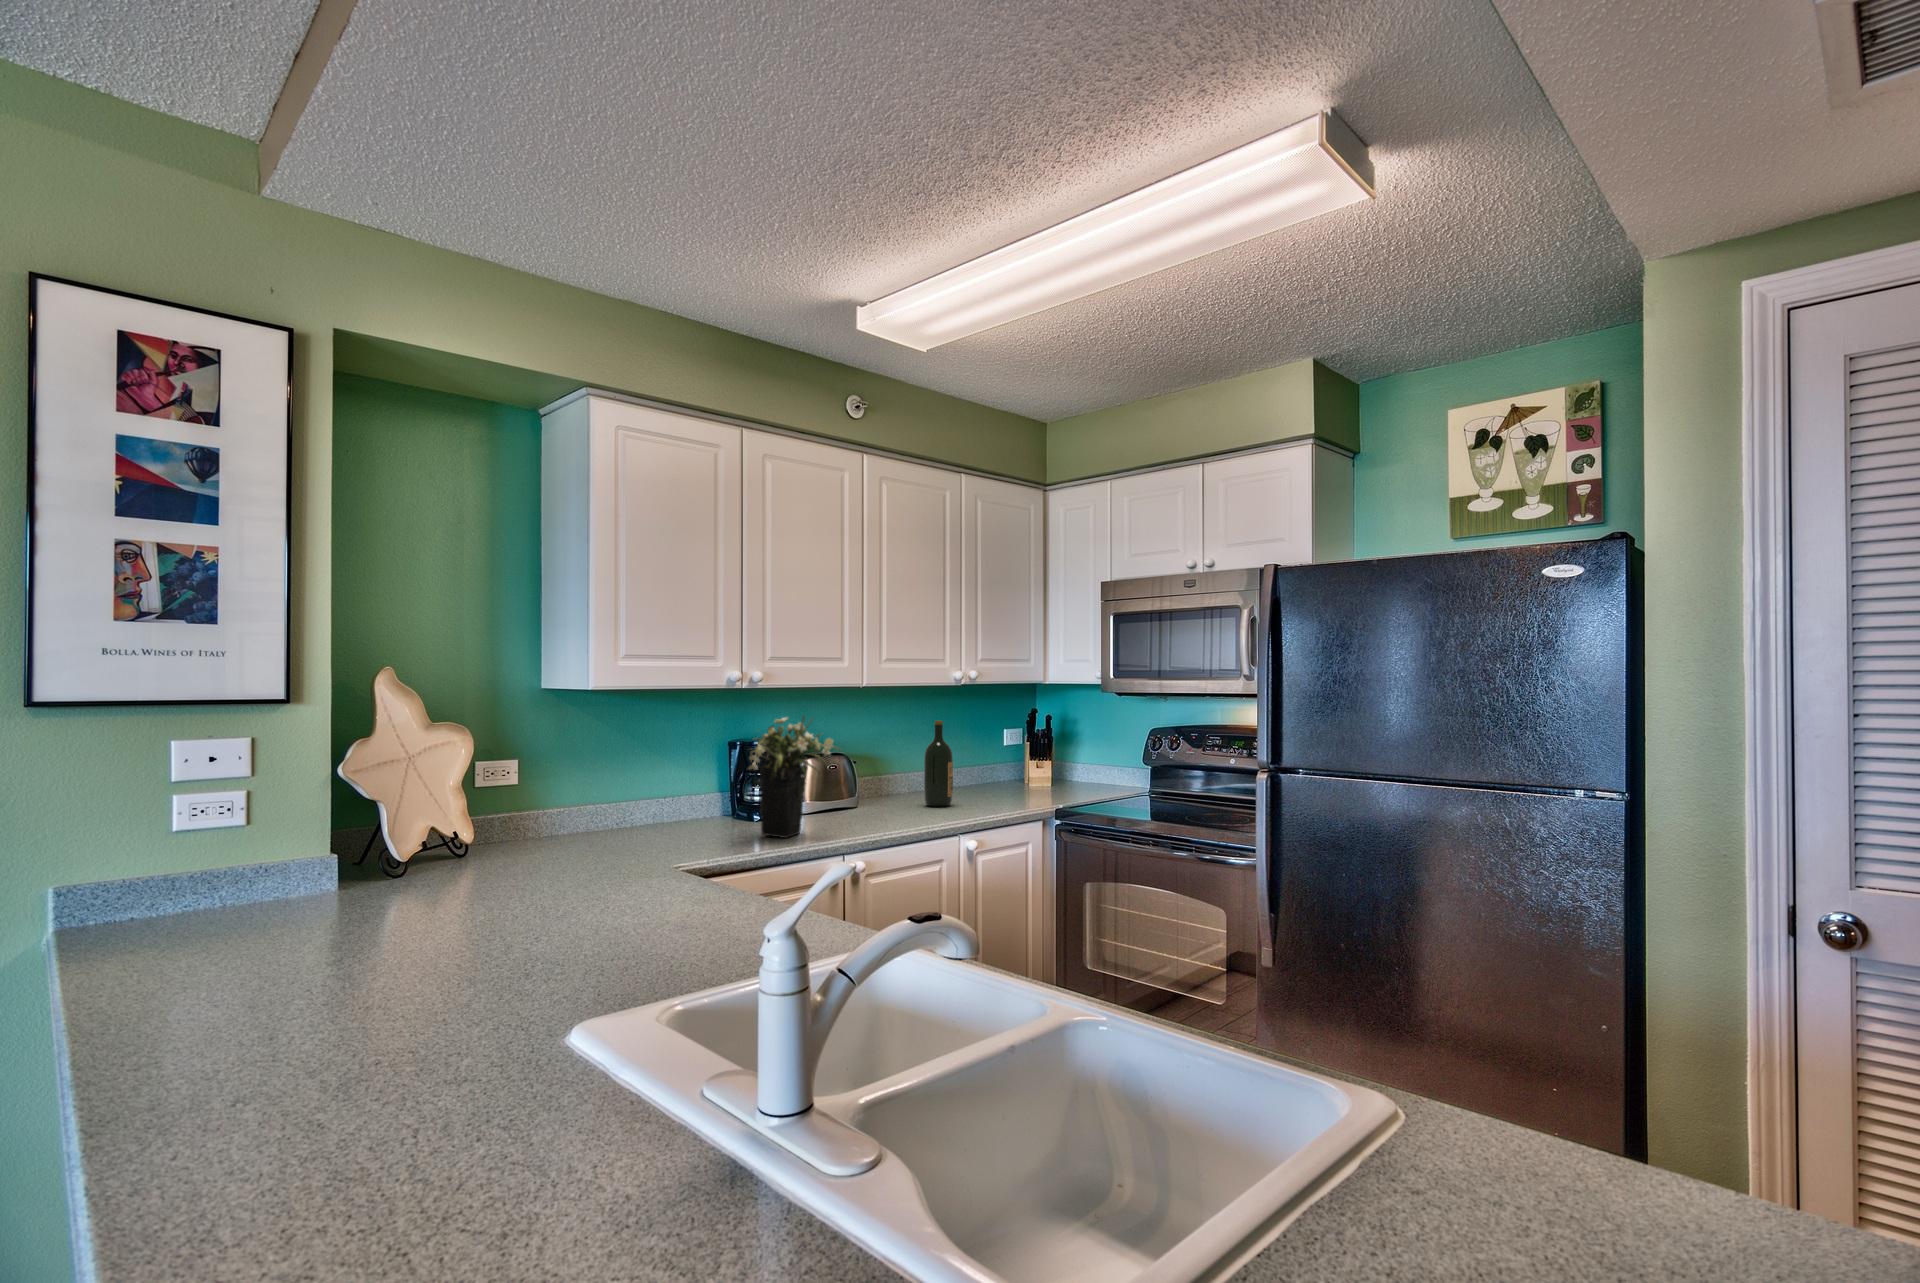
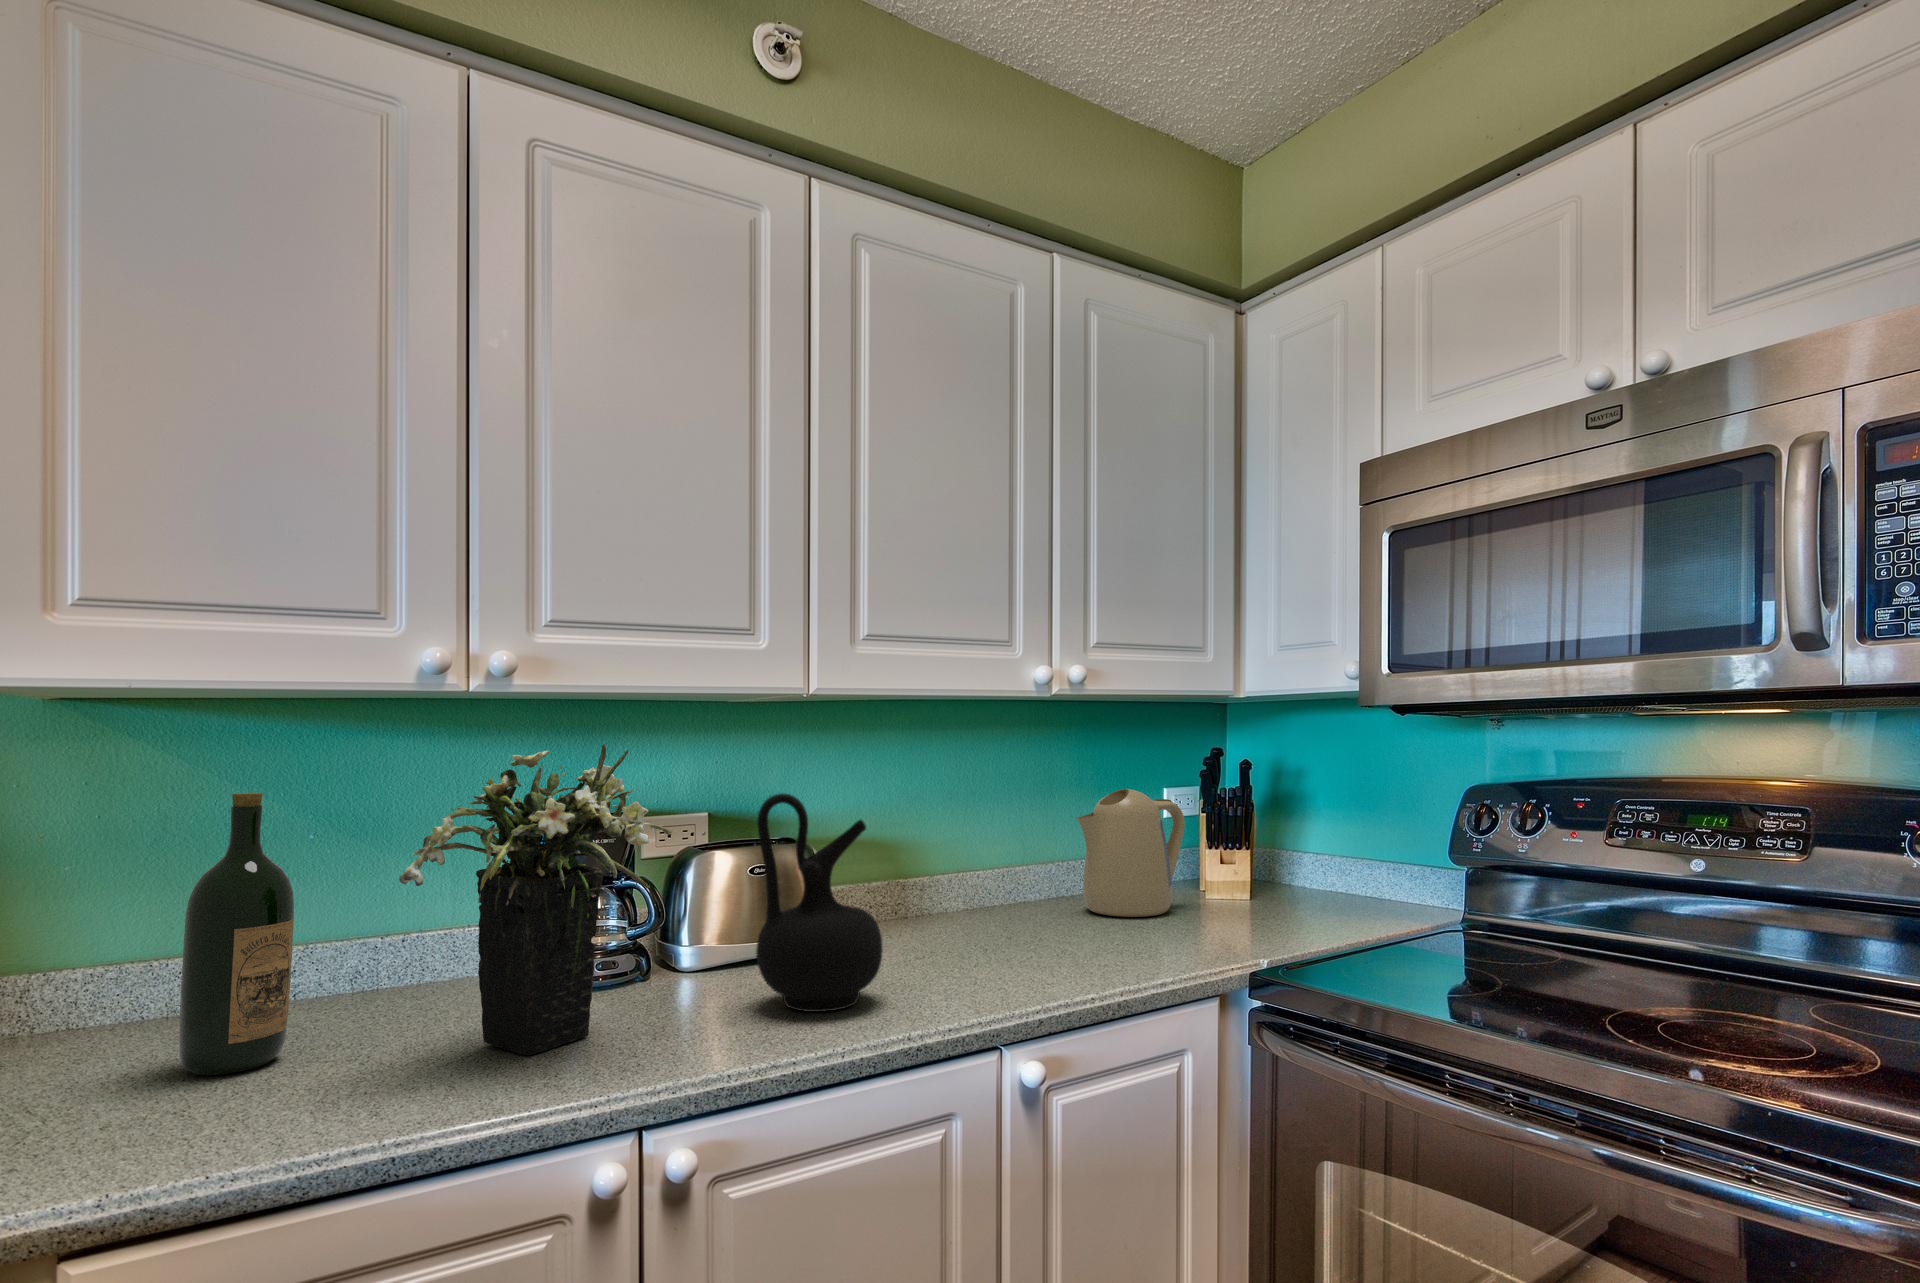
wine bottle: present [924,721,953,807] -> present [179,793,294,1075]
kettle: none [969,731,1020,794] -> present [1077,789,1185,917]
ceramic jug: none [856,734,909,825] -> present [756,794,883,1012]

